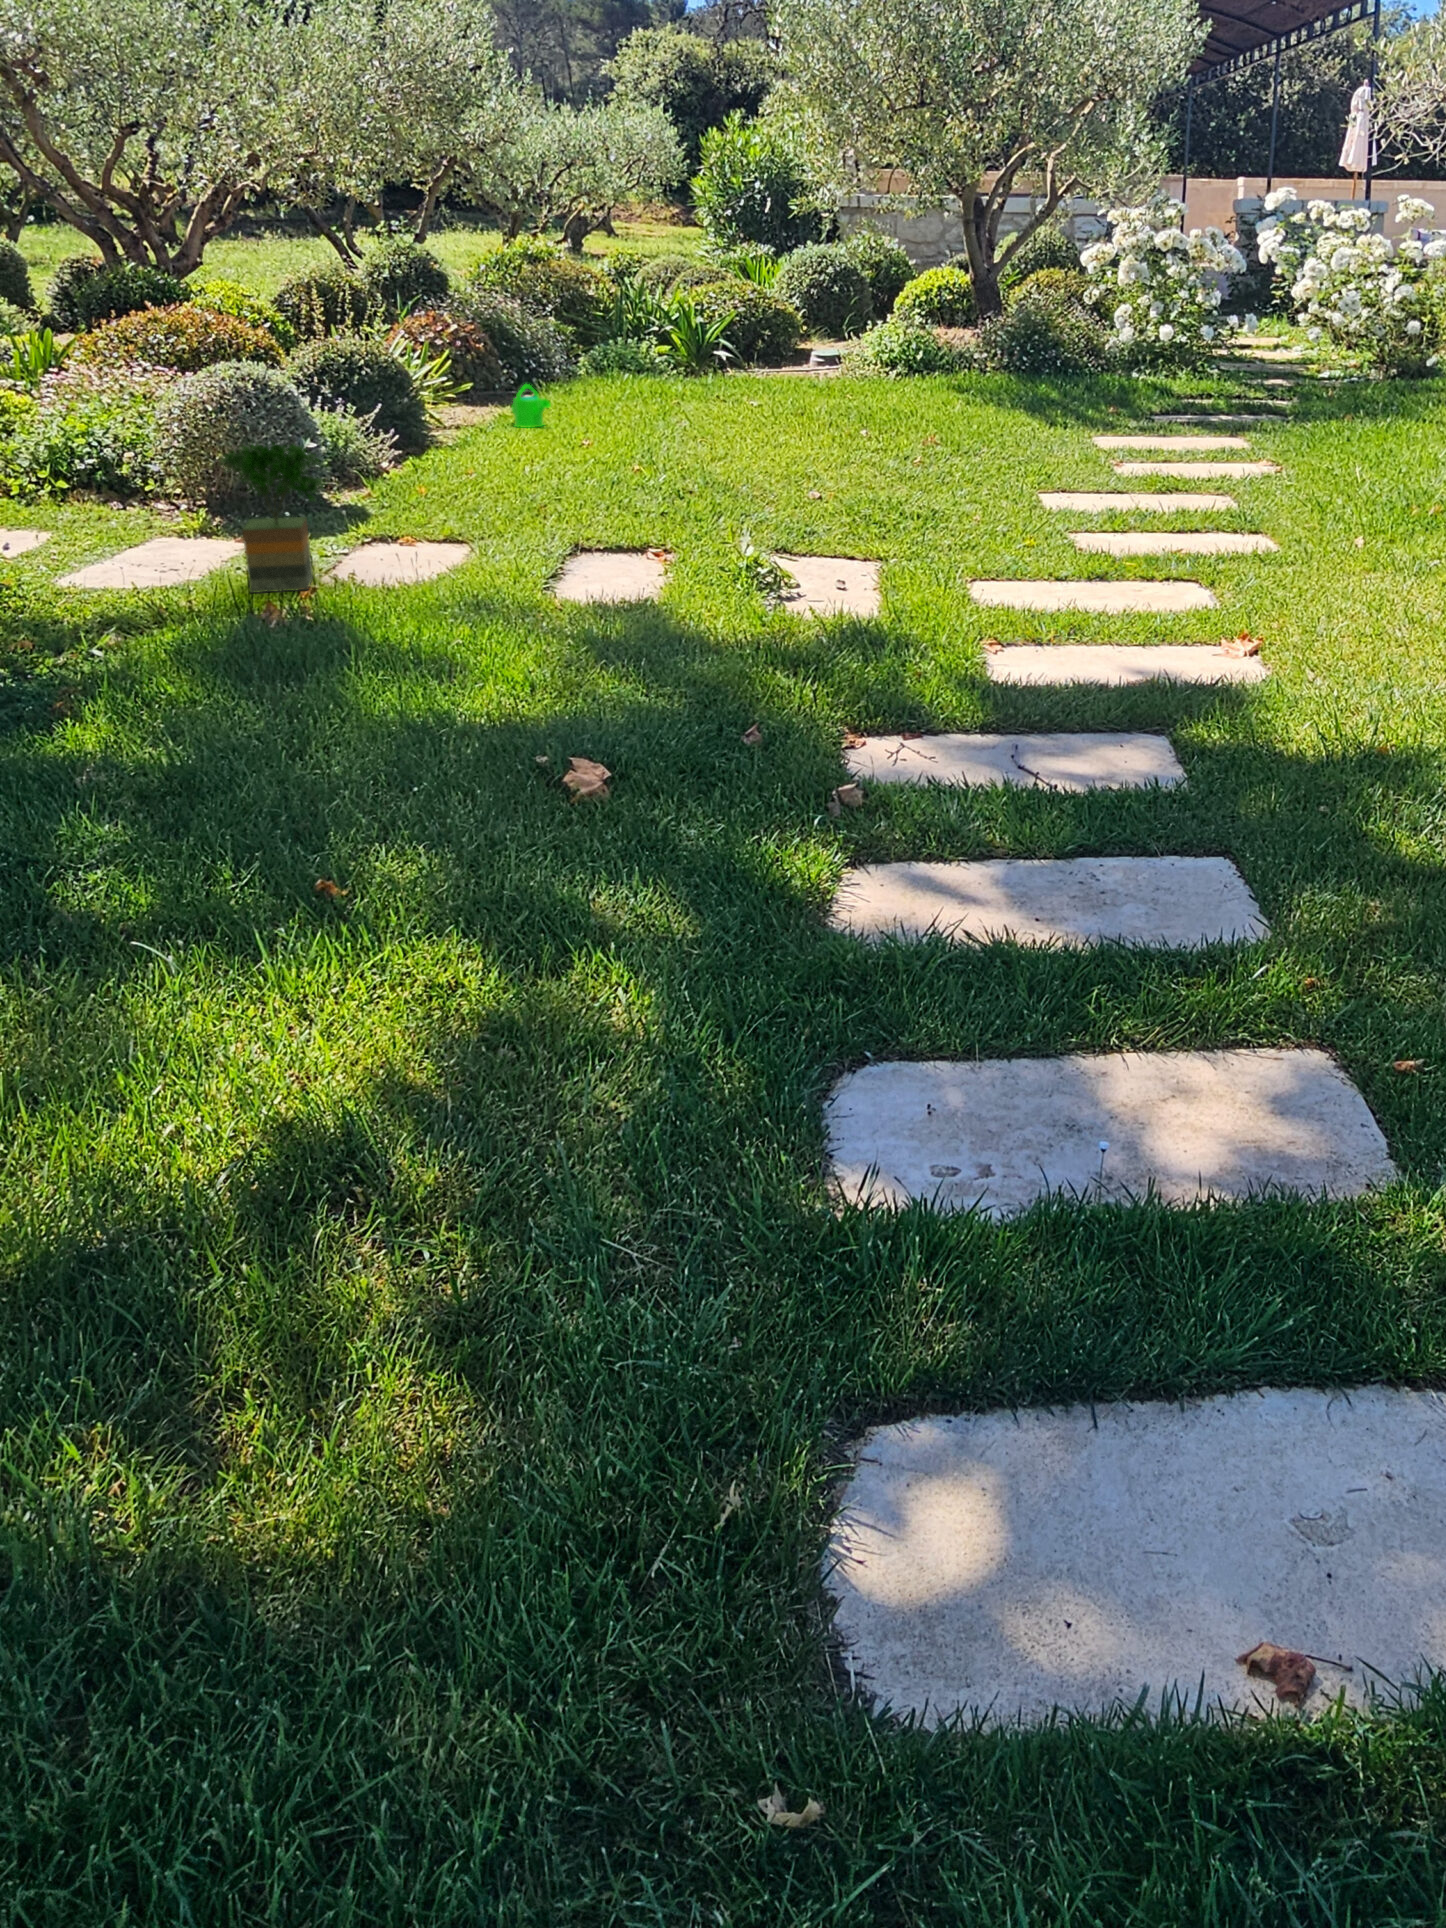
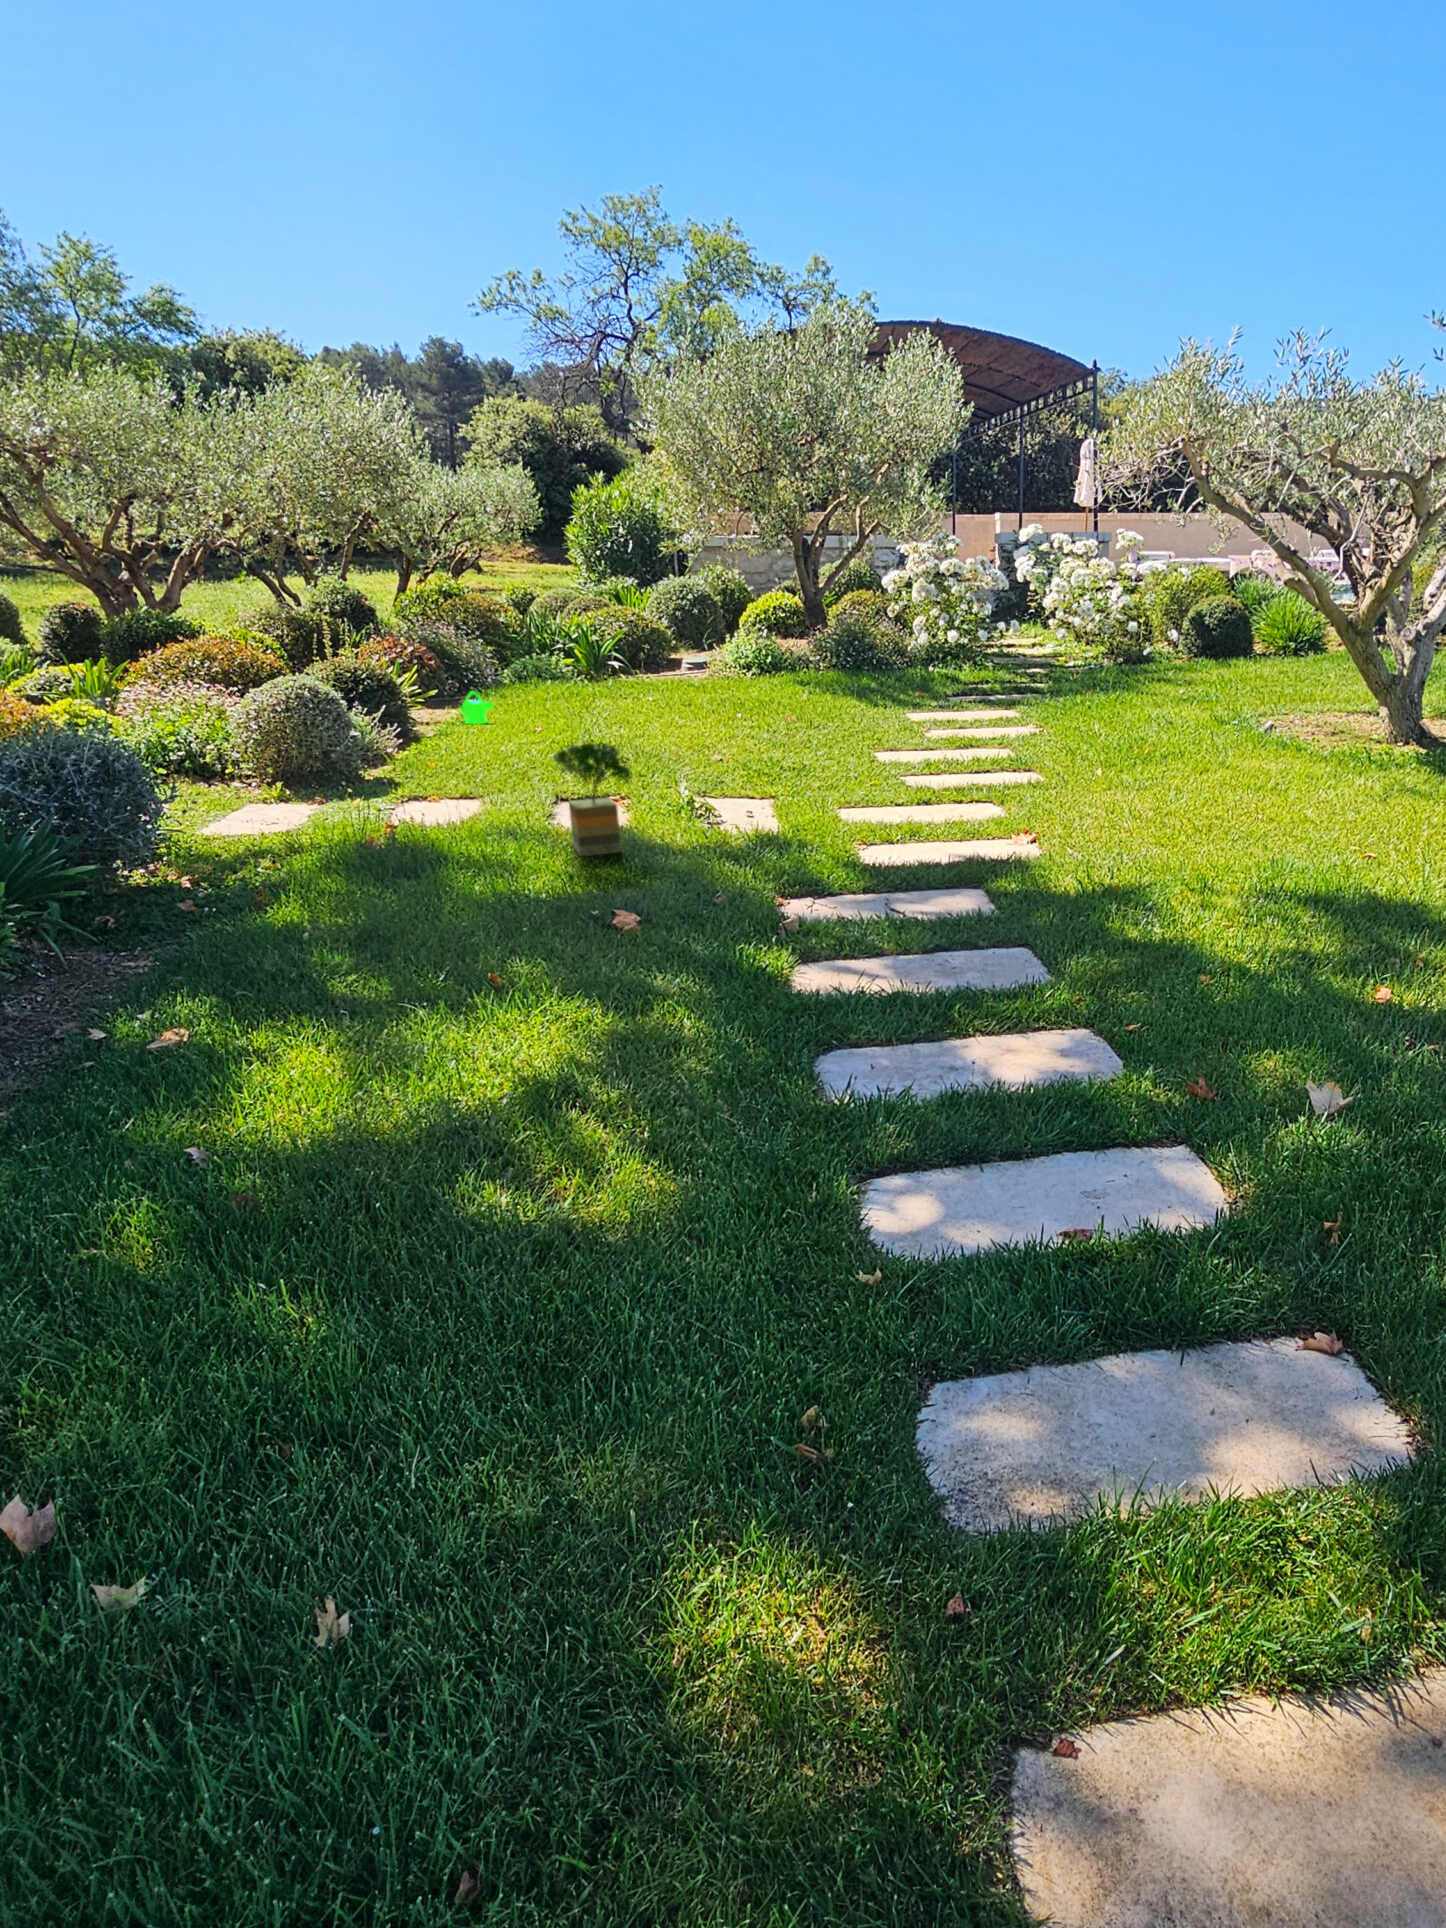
potted tree: present [221,443,324,593] -> present [553,743,631,856]

